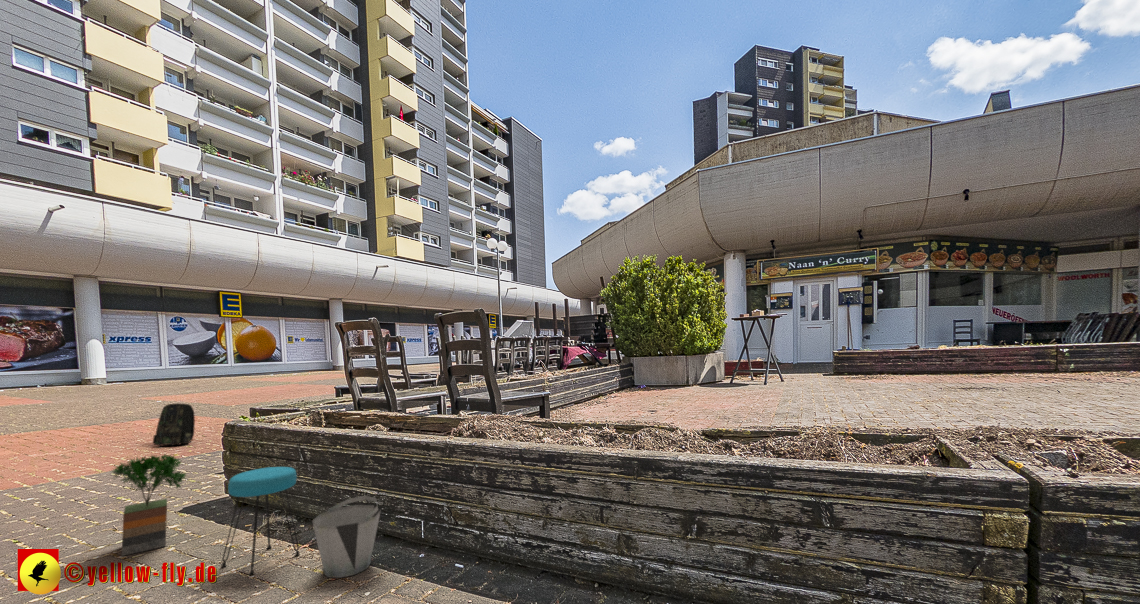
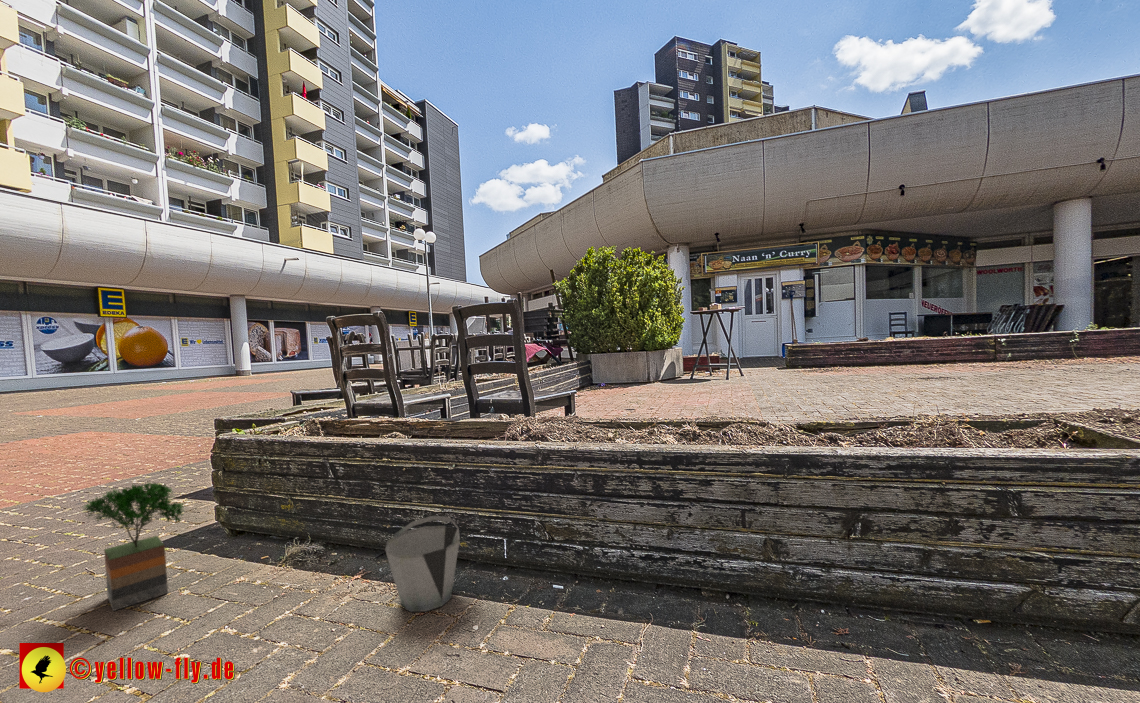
backpack: present [153,403,195,446] -> none [67,419,119,473]
stool: present [221,467,299,574] -> none [263,489,356,618]

